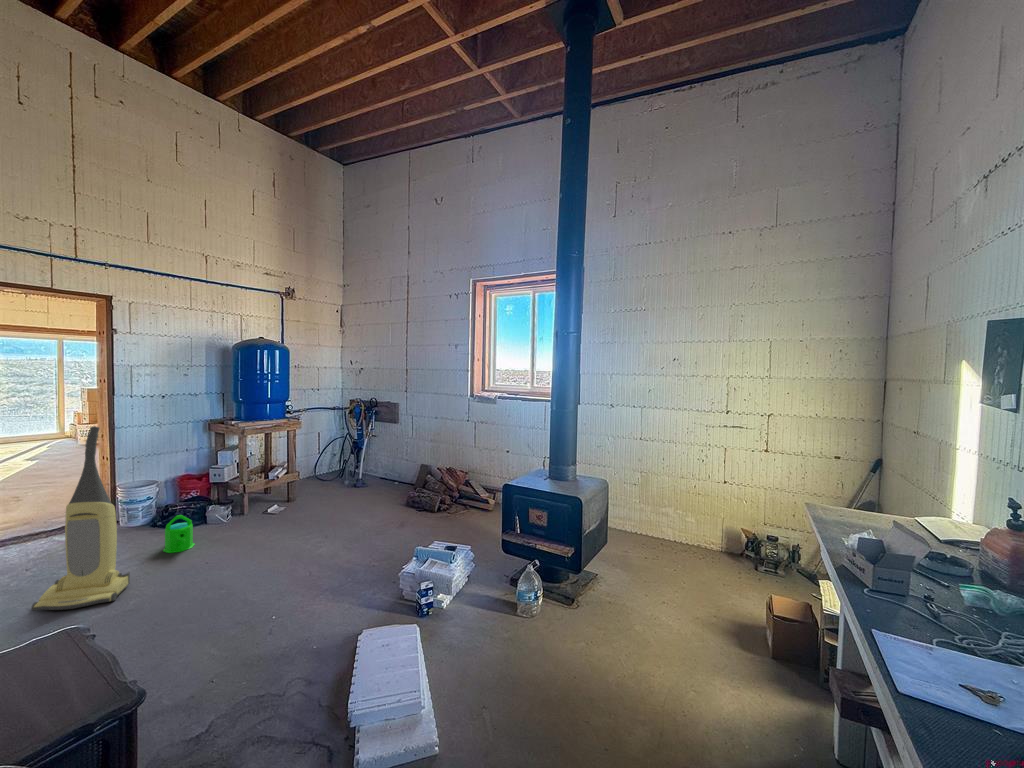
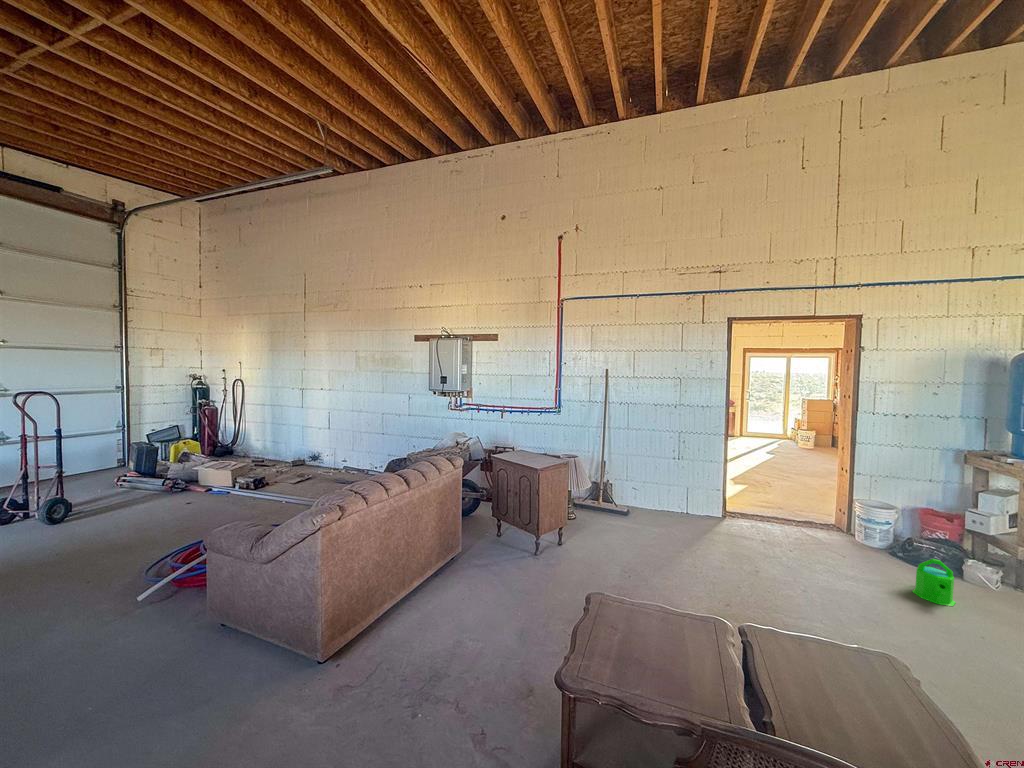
vacuum cleaner: present [32,426,130,611] -> none [799,442,885,627]

